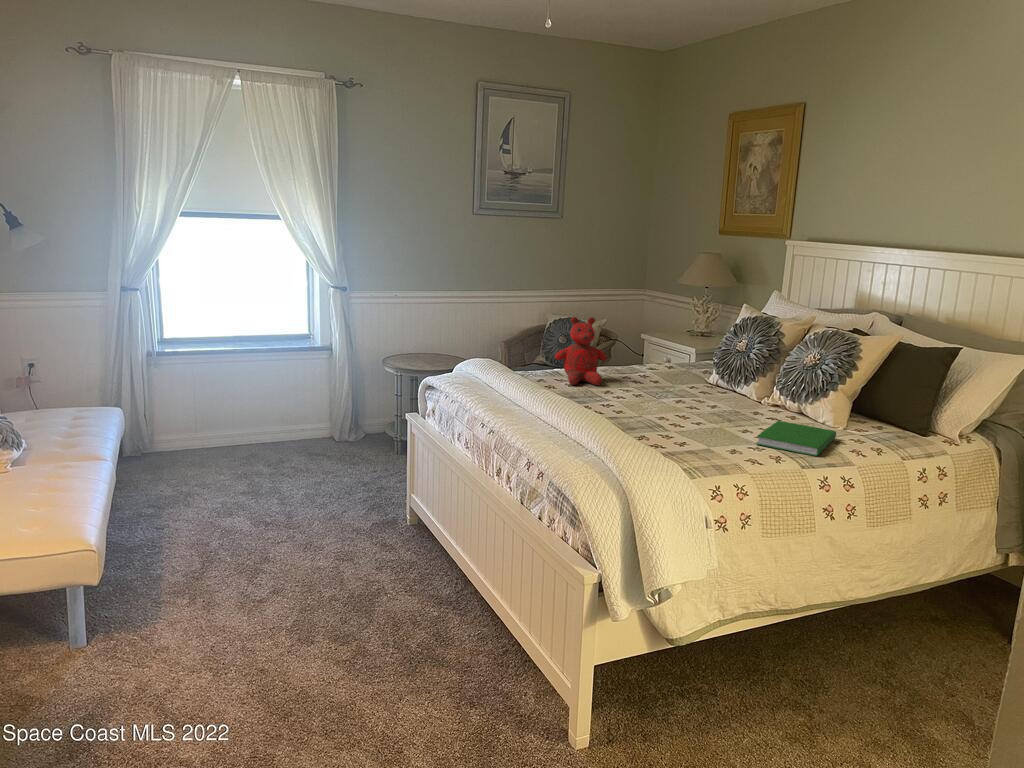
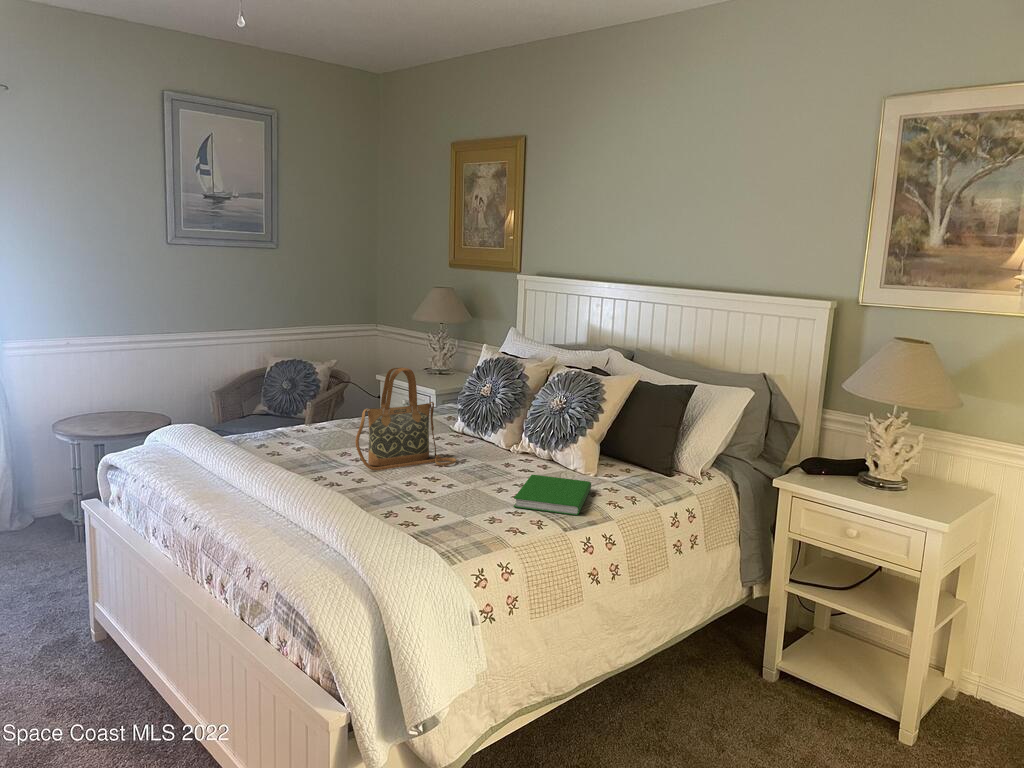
teddy bear: present [555,317,607,385] -> none [278,367,339,446]
handbag: none [619,319,709,409] -> present [355,368,456,470]

